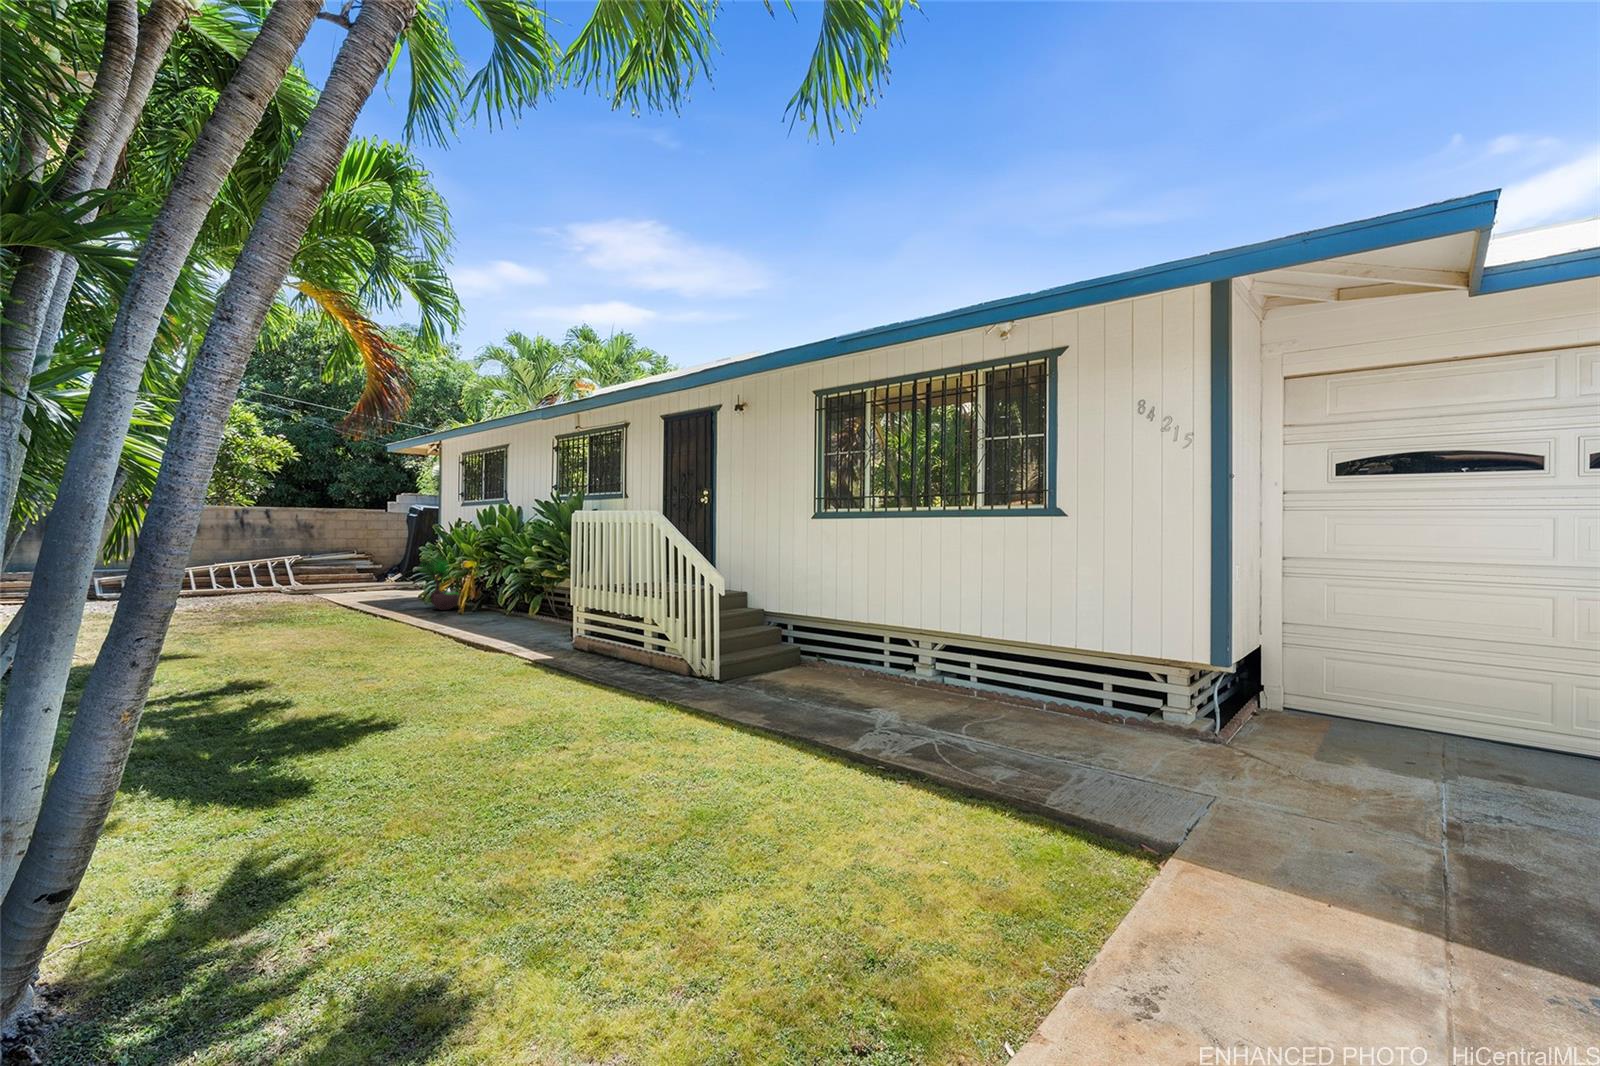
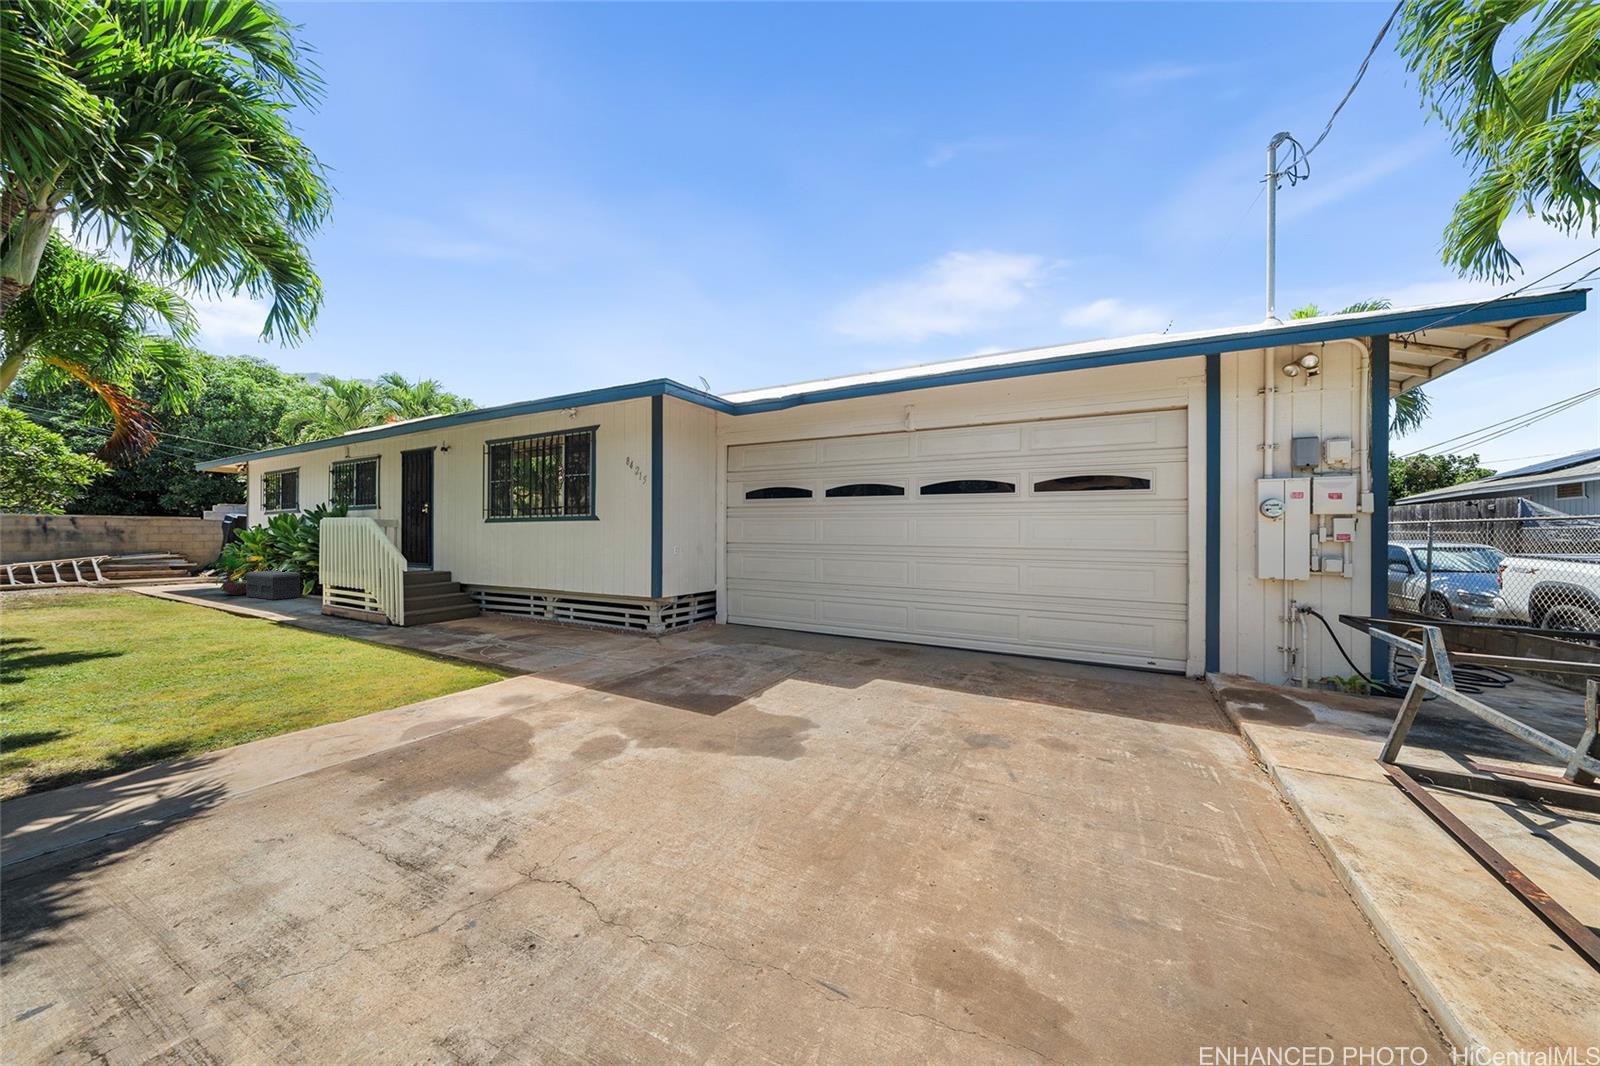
storage bench: none [458,580,522,620] -> present [246,571,300,600]

